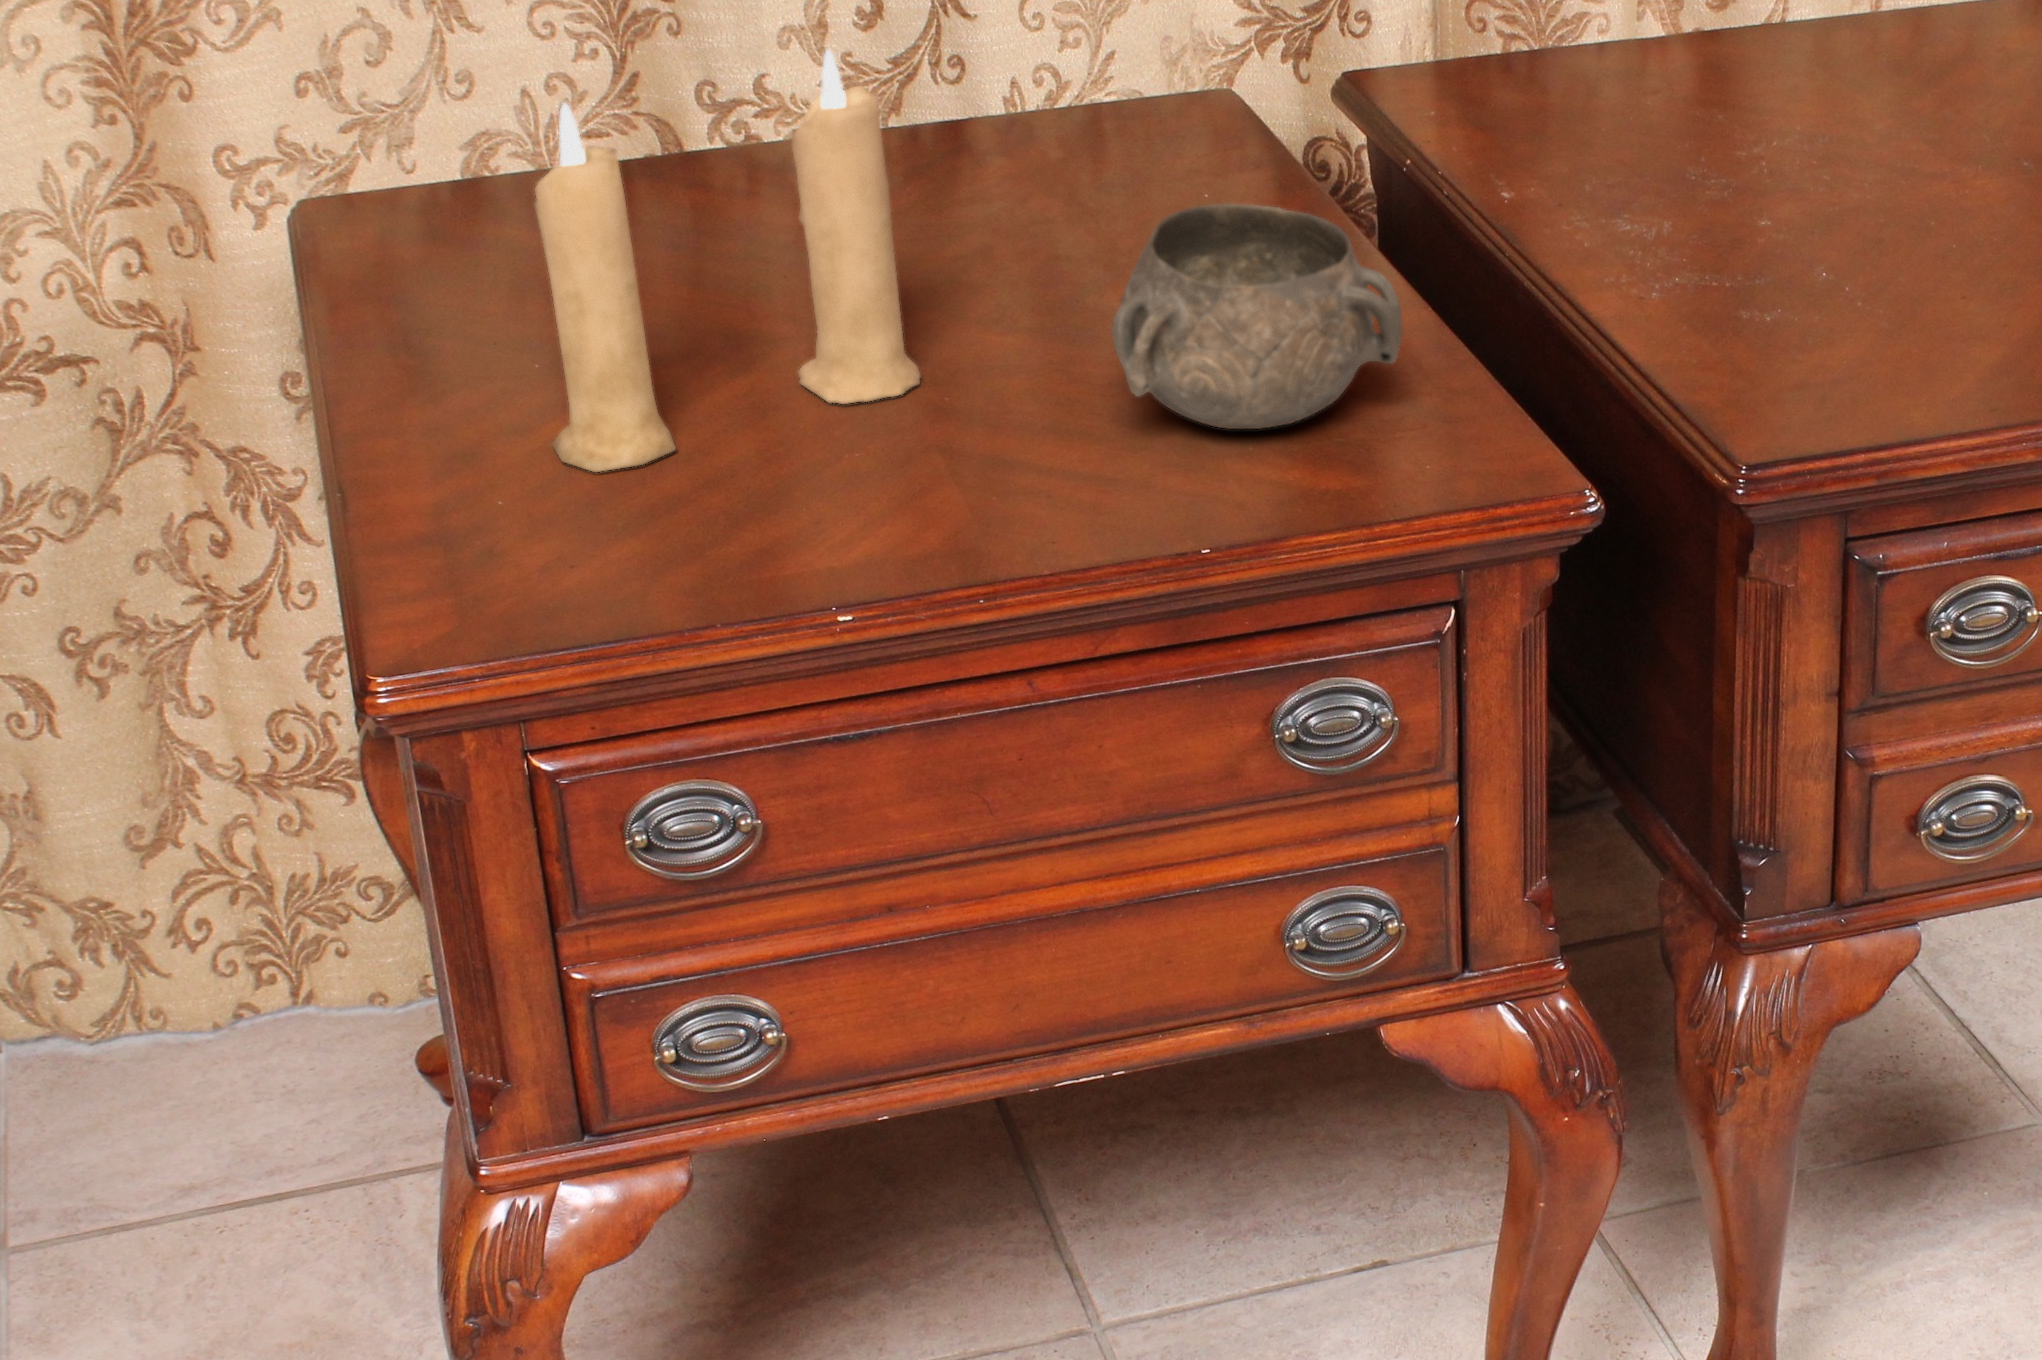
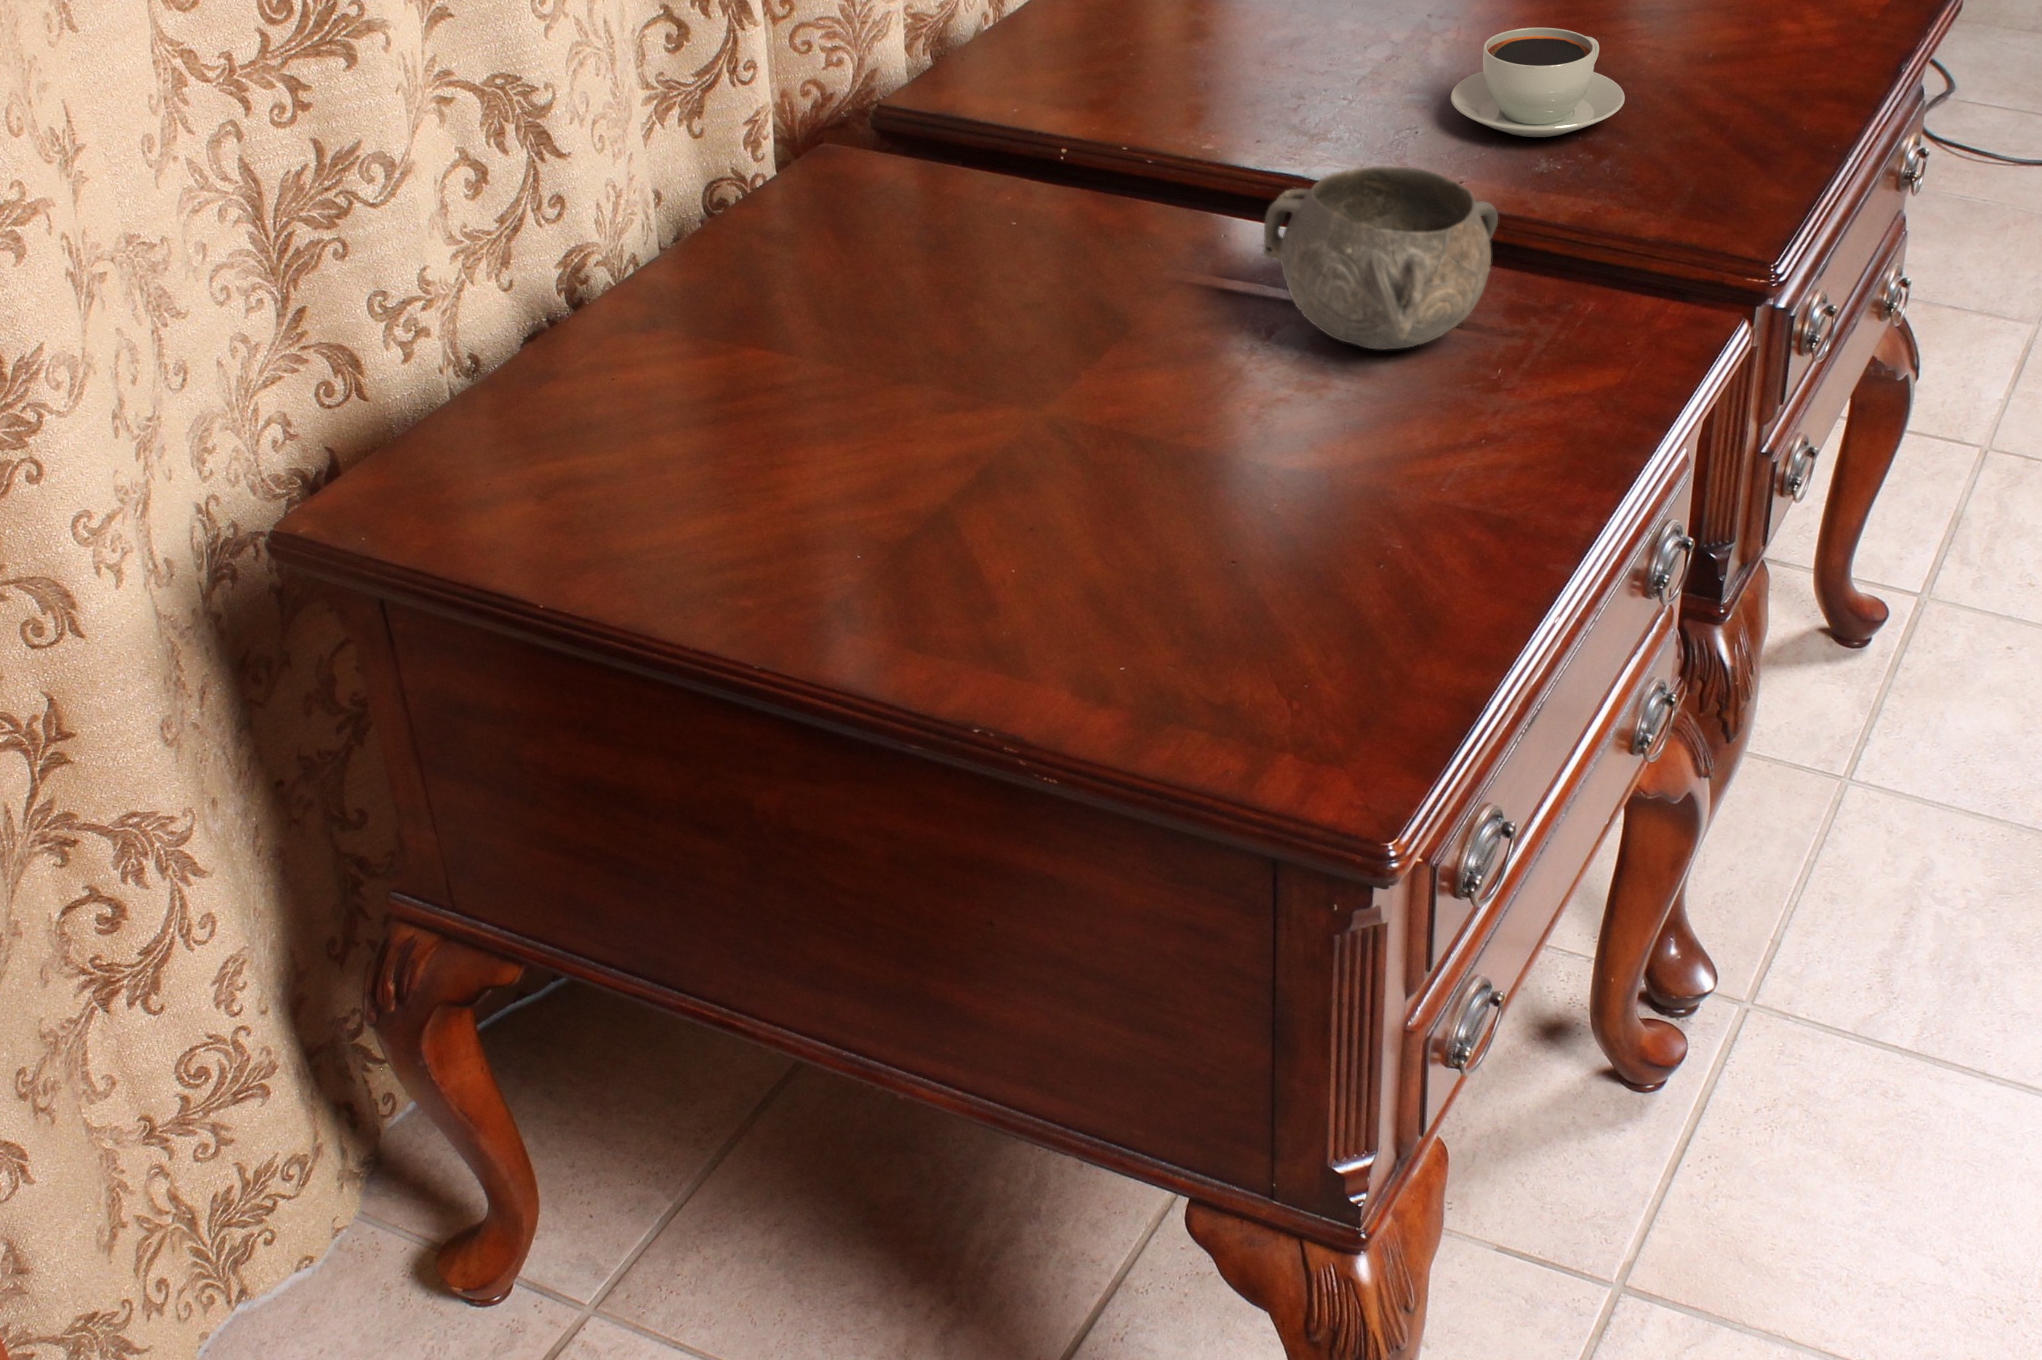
candle: present [535,50,921,472] -> none [1010,129,1160,572]
coffee cup: none [1738,176,1972,320] -> present [1451,28,1625,137]

